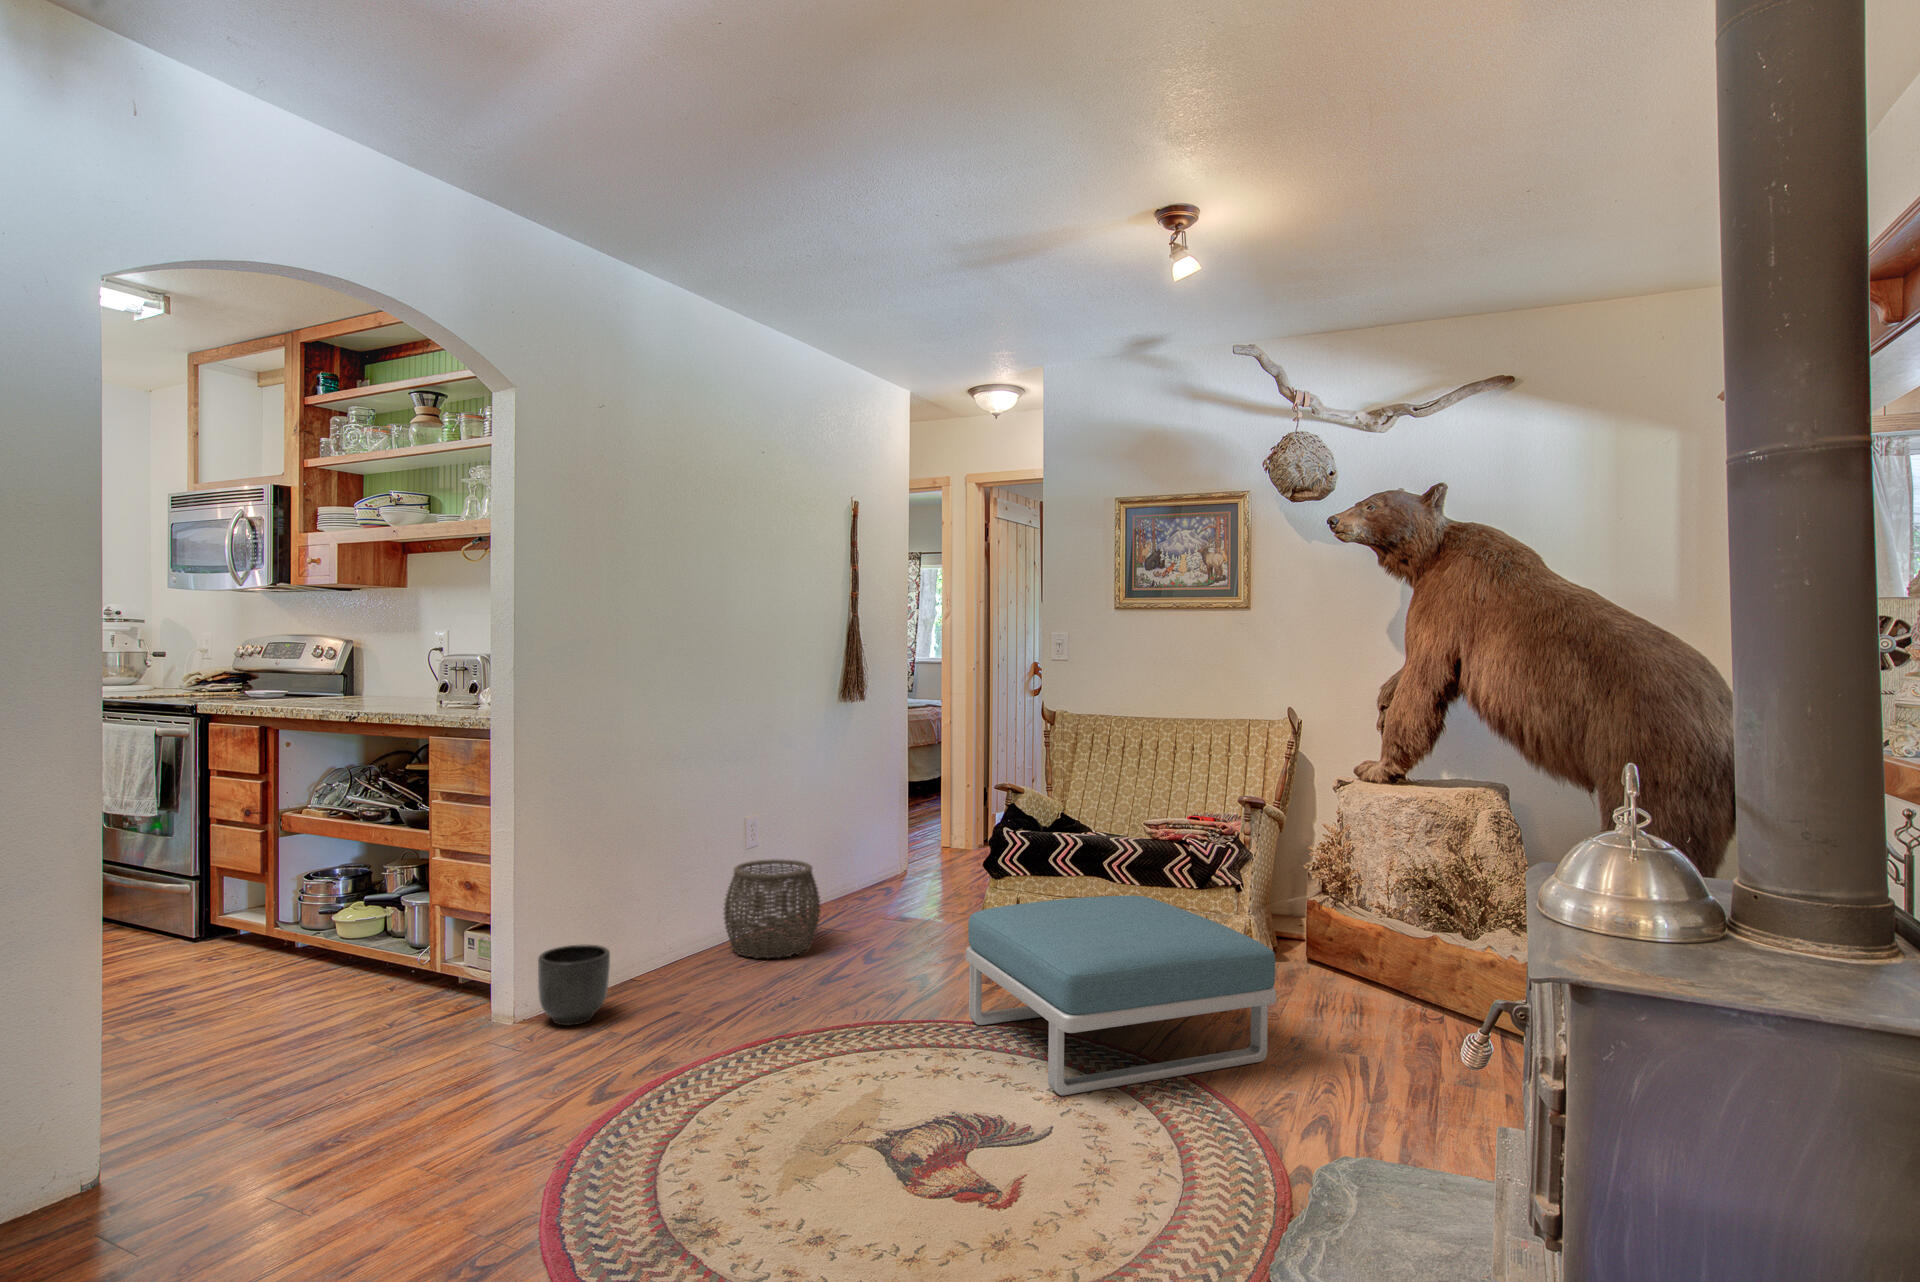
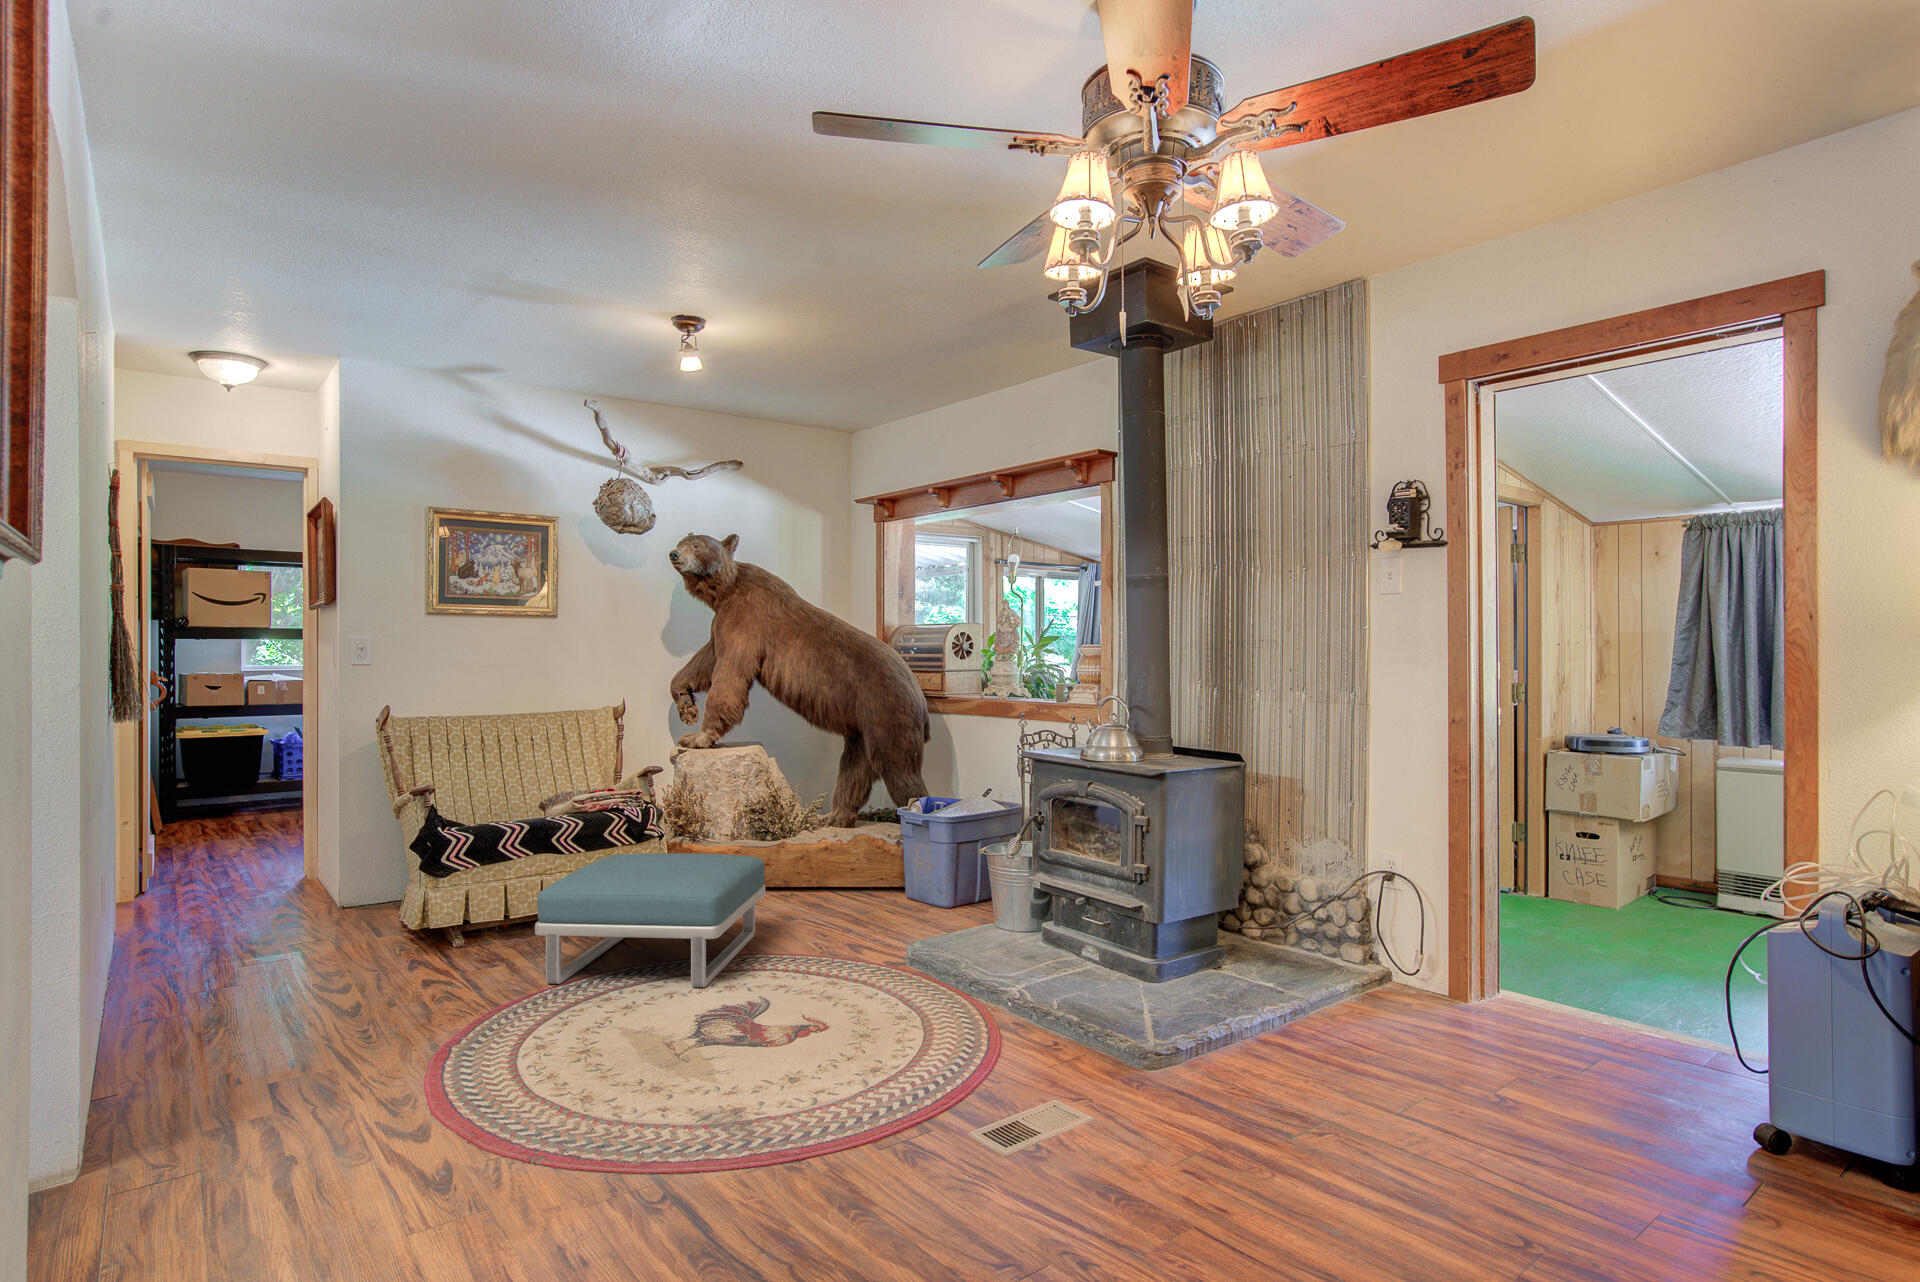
woven basket: present [724,860,821,958] -> none [122,912,264,1036]
planter: present [538,945,610,1025] -> none [110,1036,214,1142]

